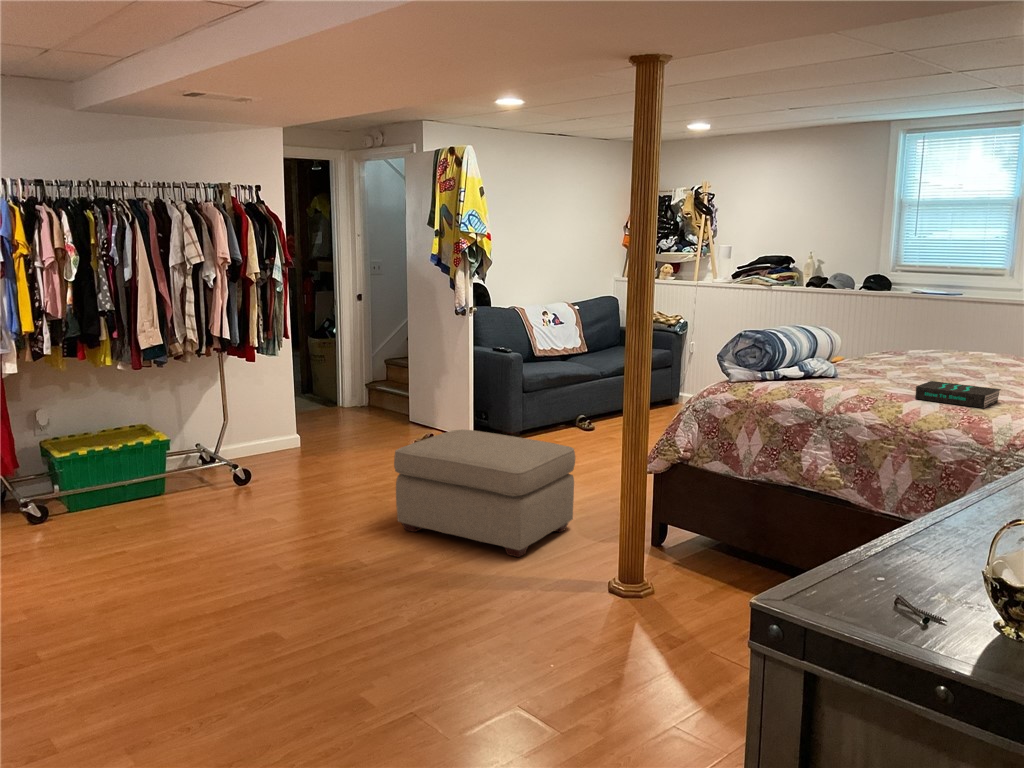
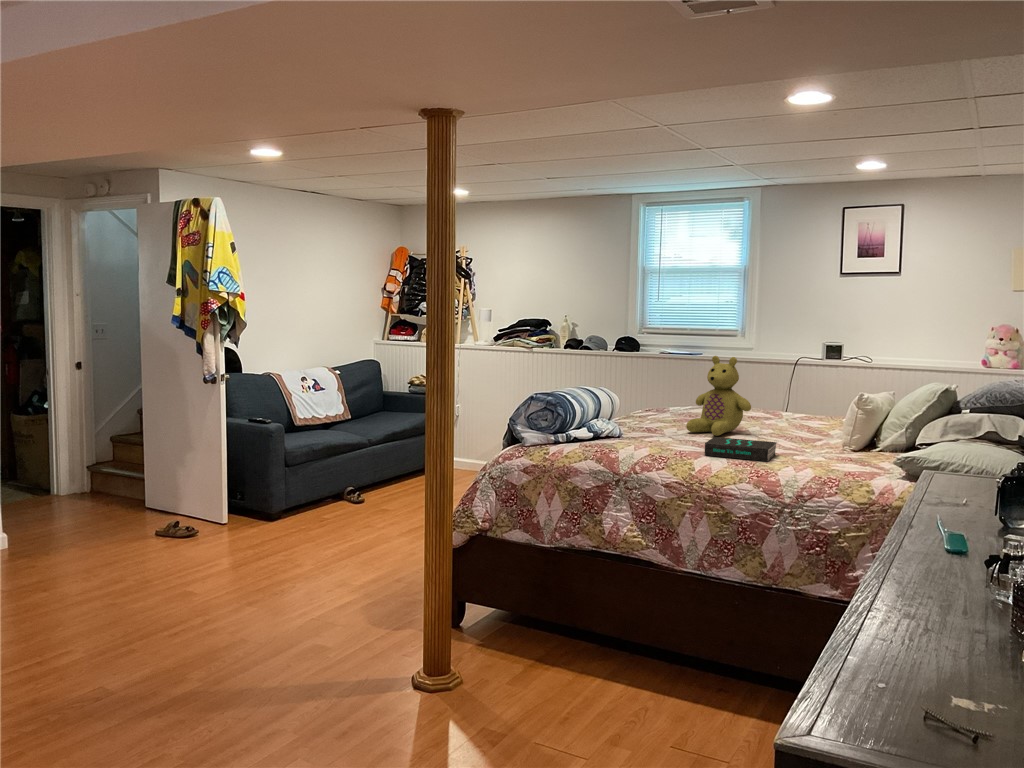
stuffed bear: none [909,297,984,380] -> present [686,356,751,436]
ottoman: present [394,430,575,557] -> none [144,513,360,657]

